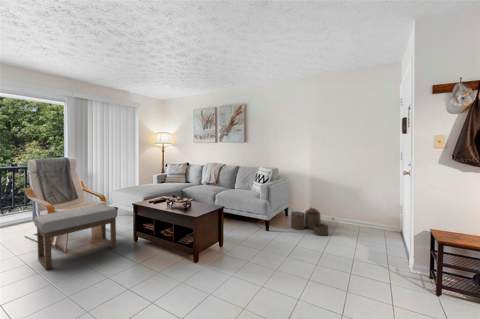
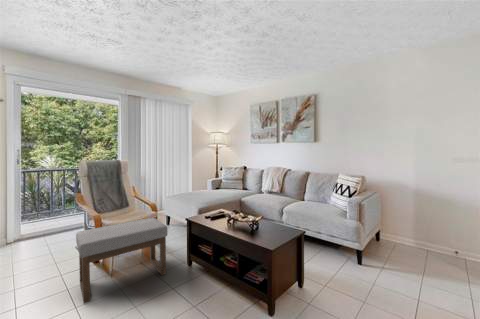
woven basket: present [291,208,328,236] -> none [393,233,467,285]

